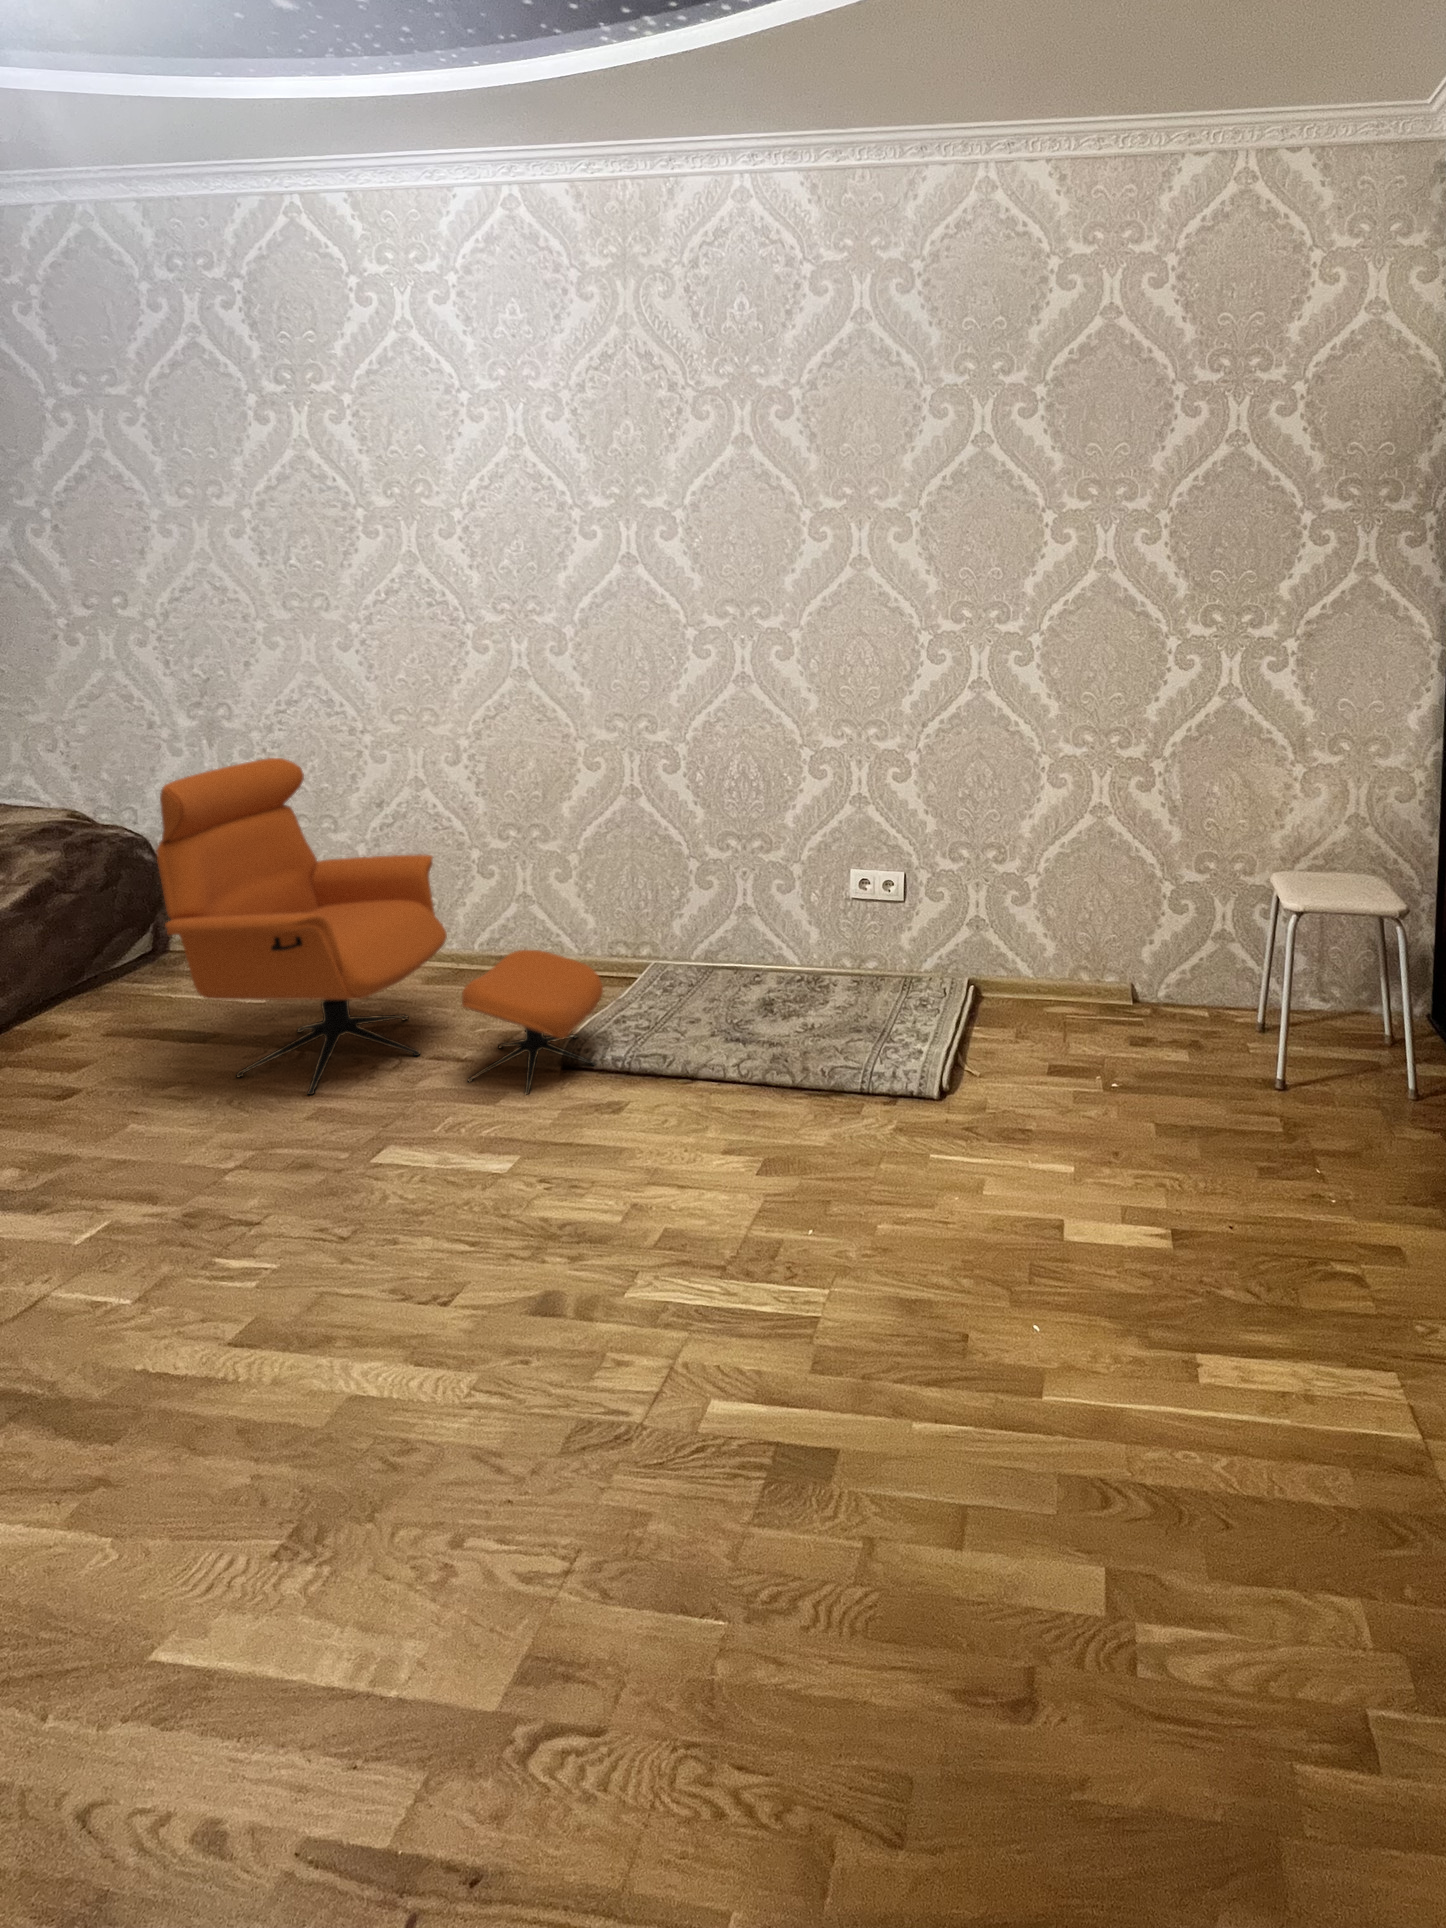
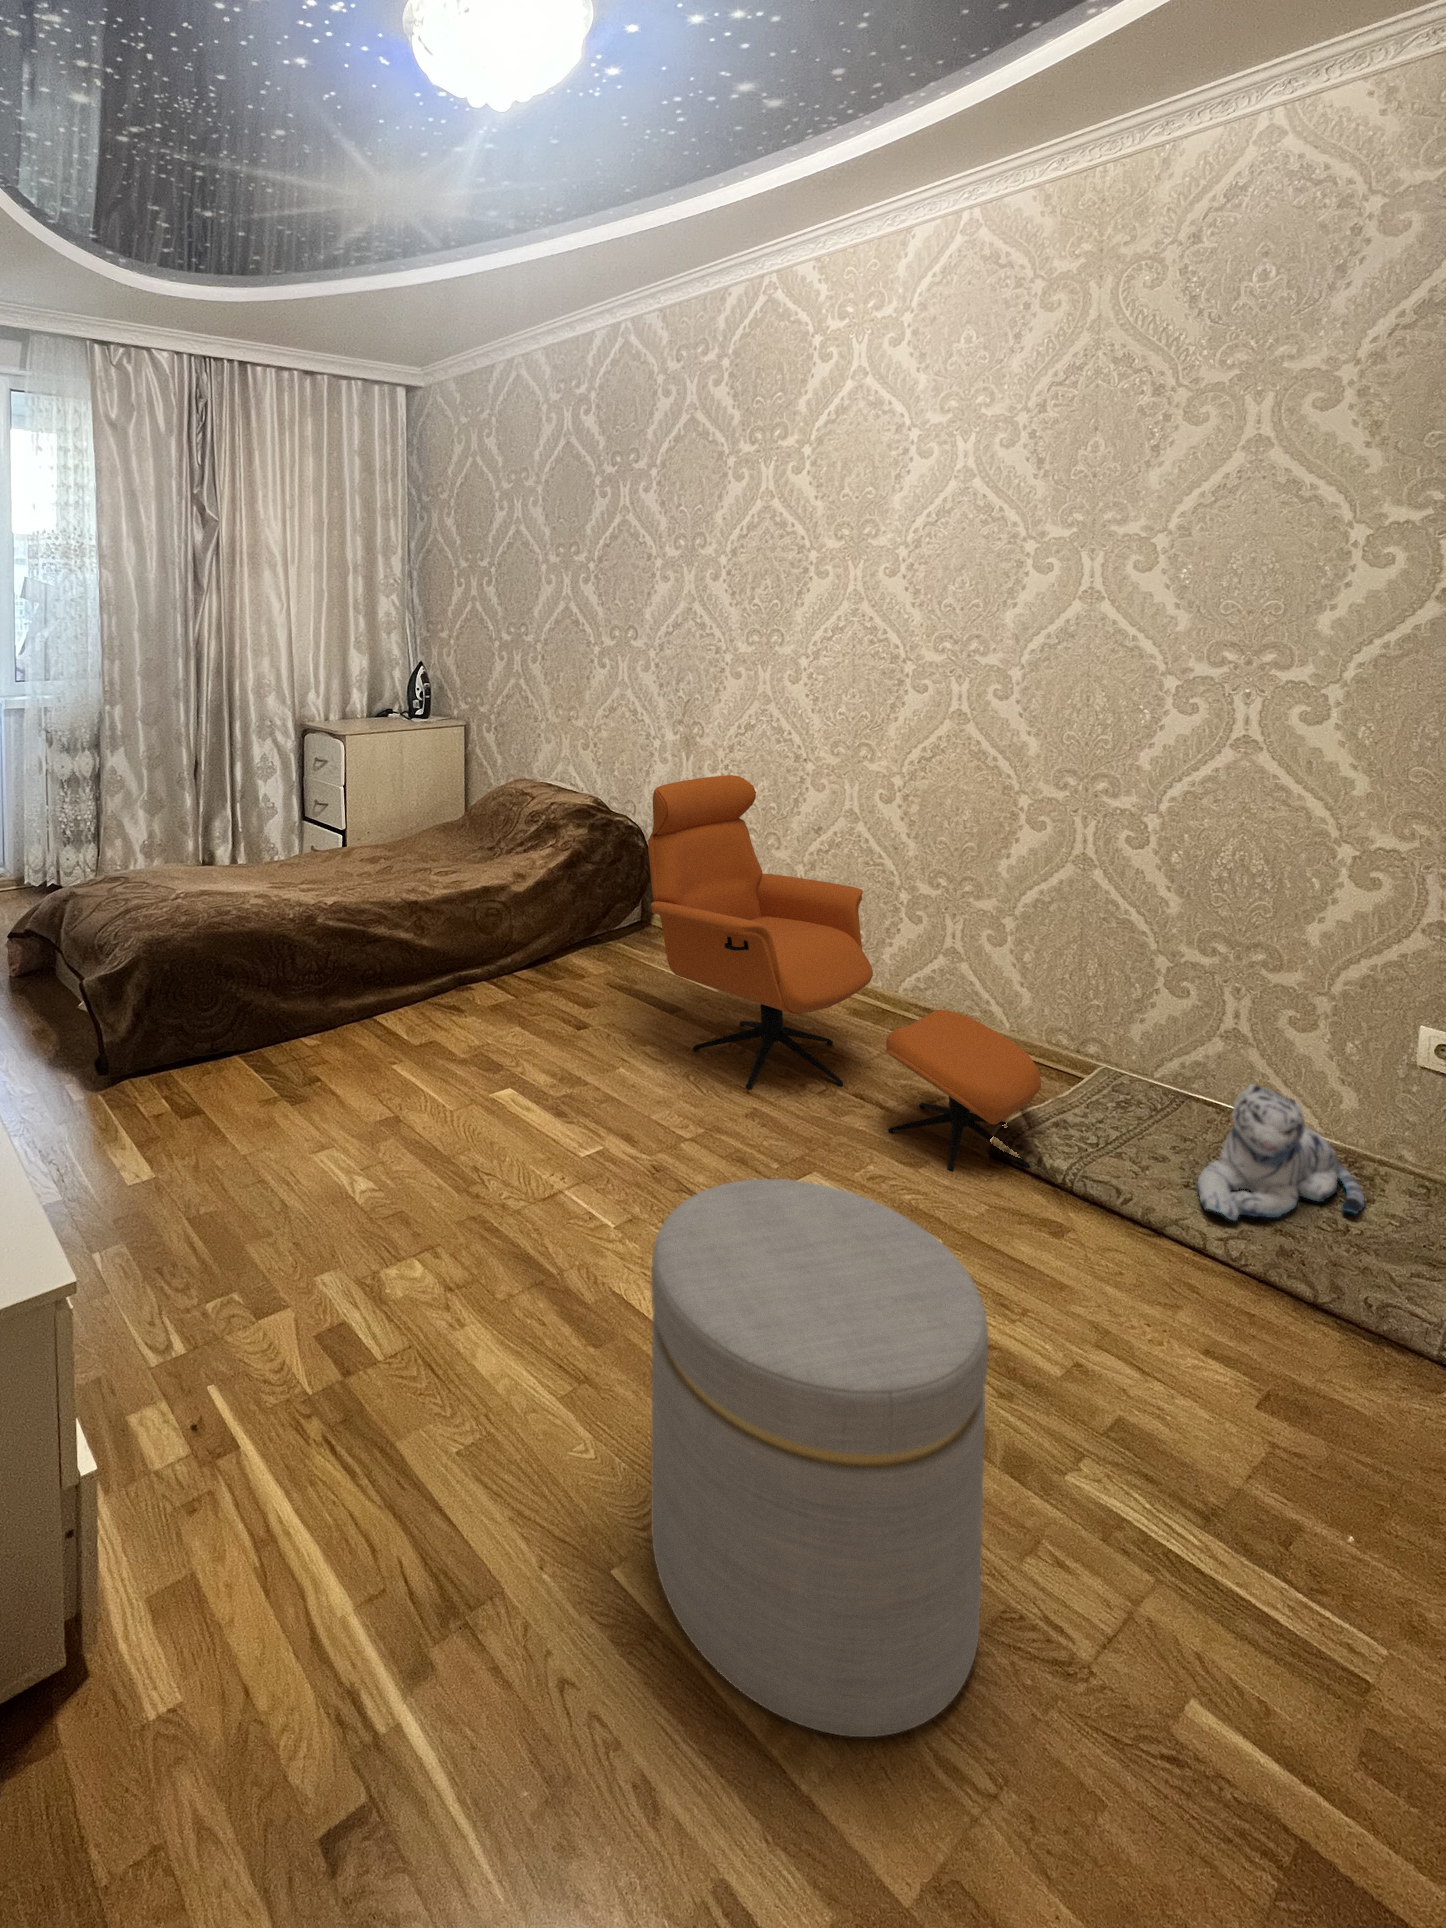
plush toy: none [718,939,820,1046] -> present [1198,1084,1365,1221]
ottoman: none [188,1138,550,1658] -> present [651,1179,988,1737]

